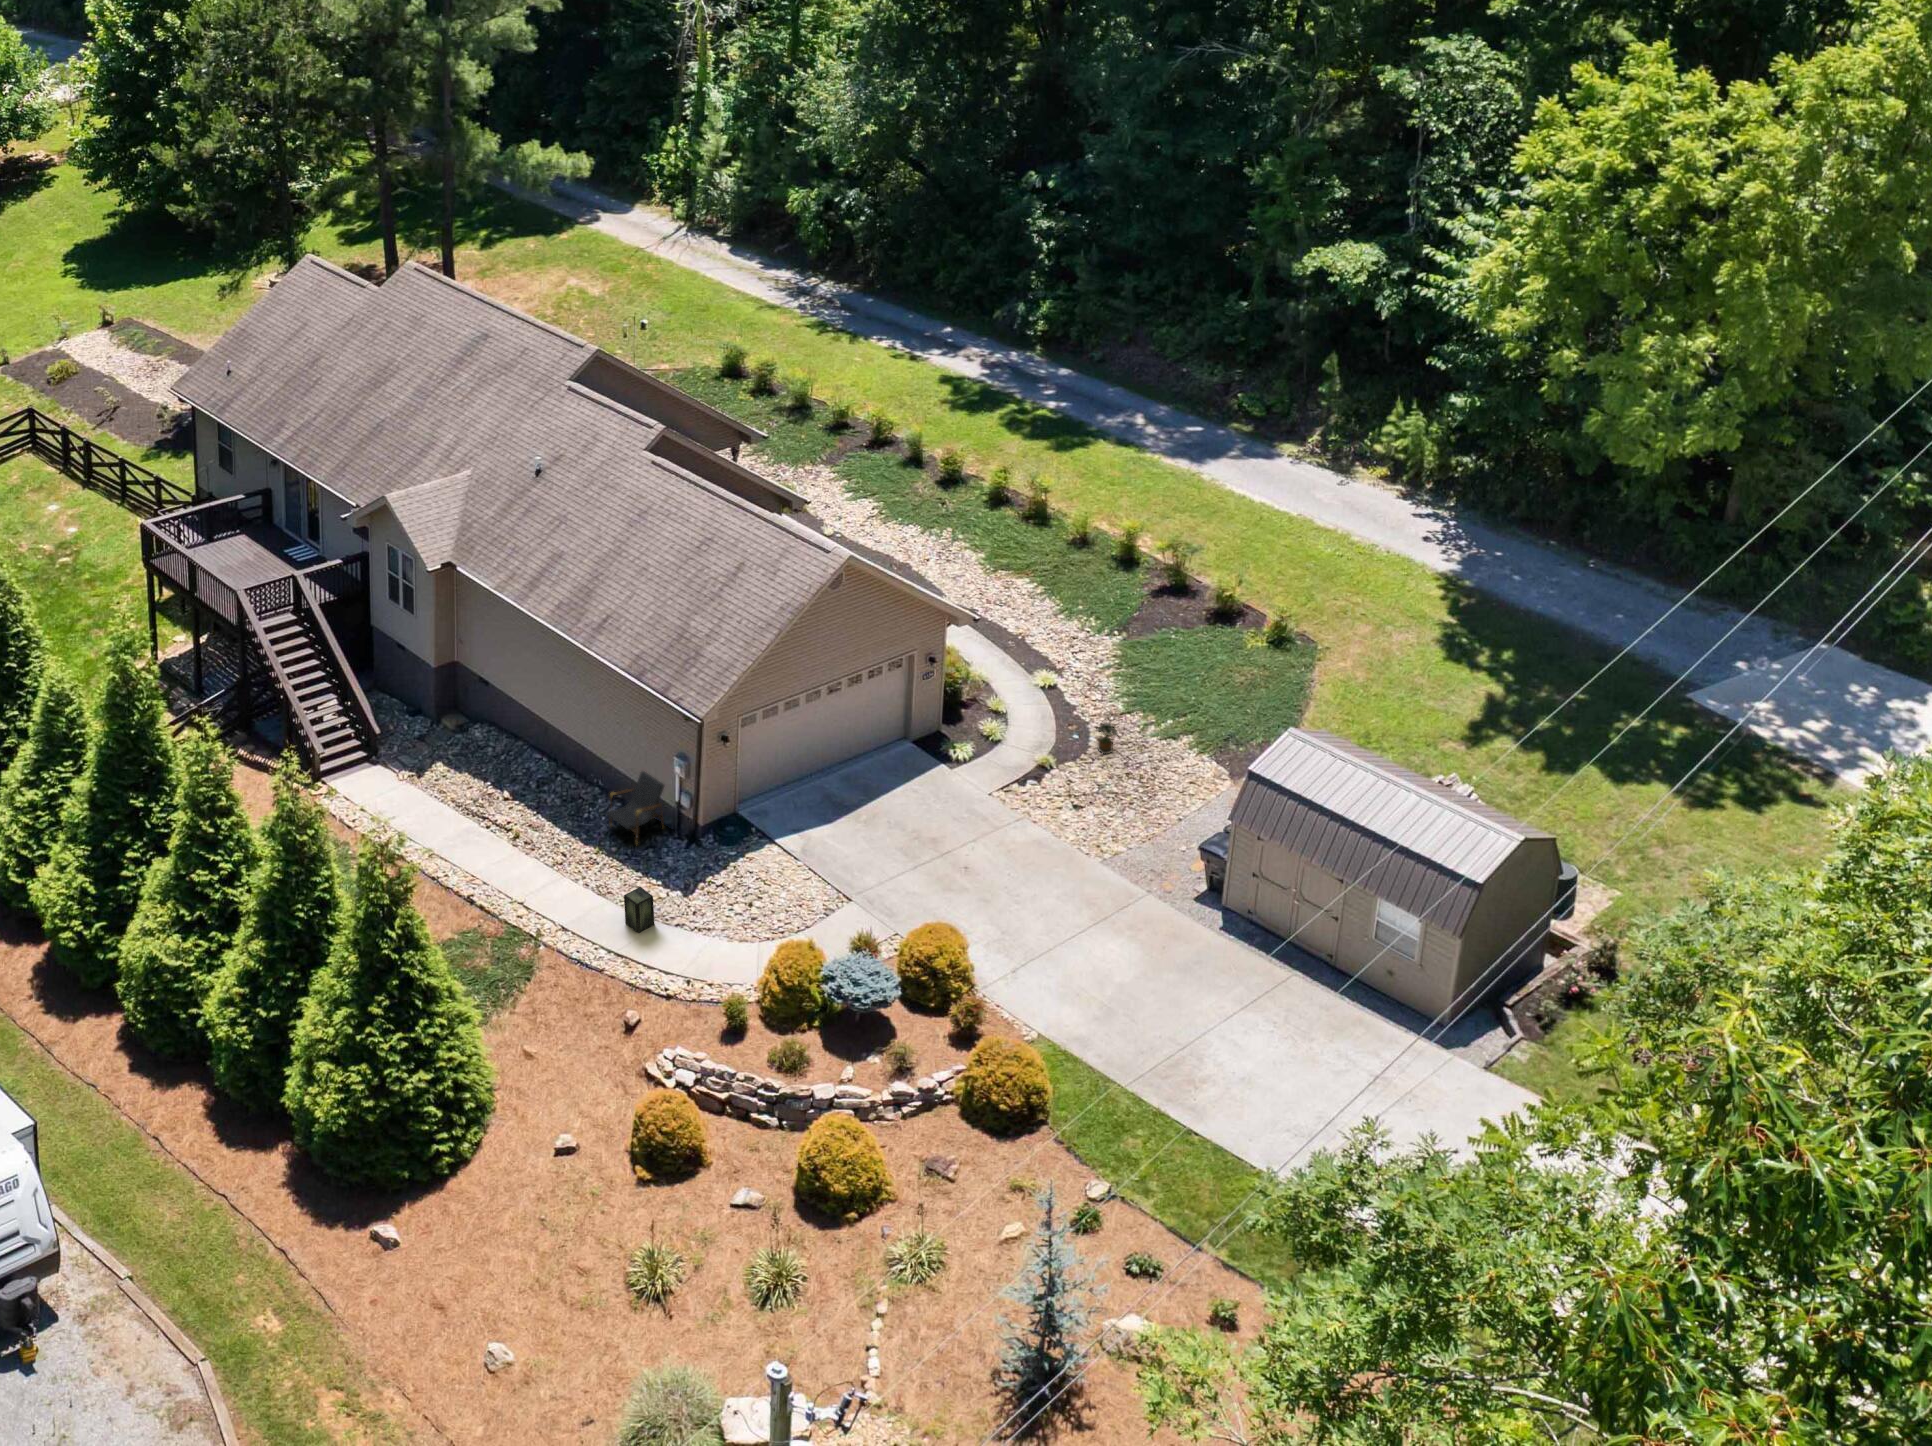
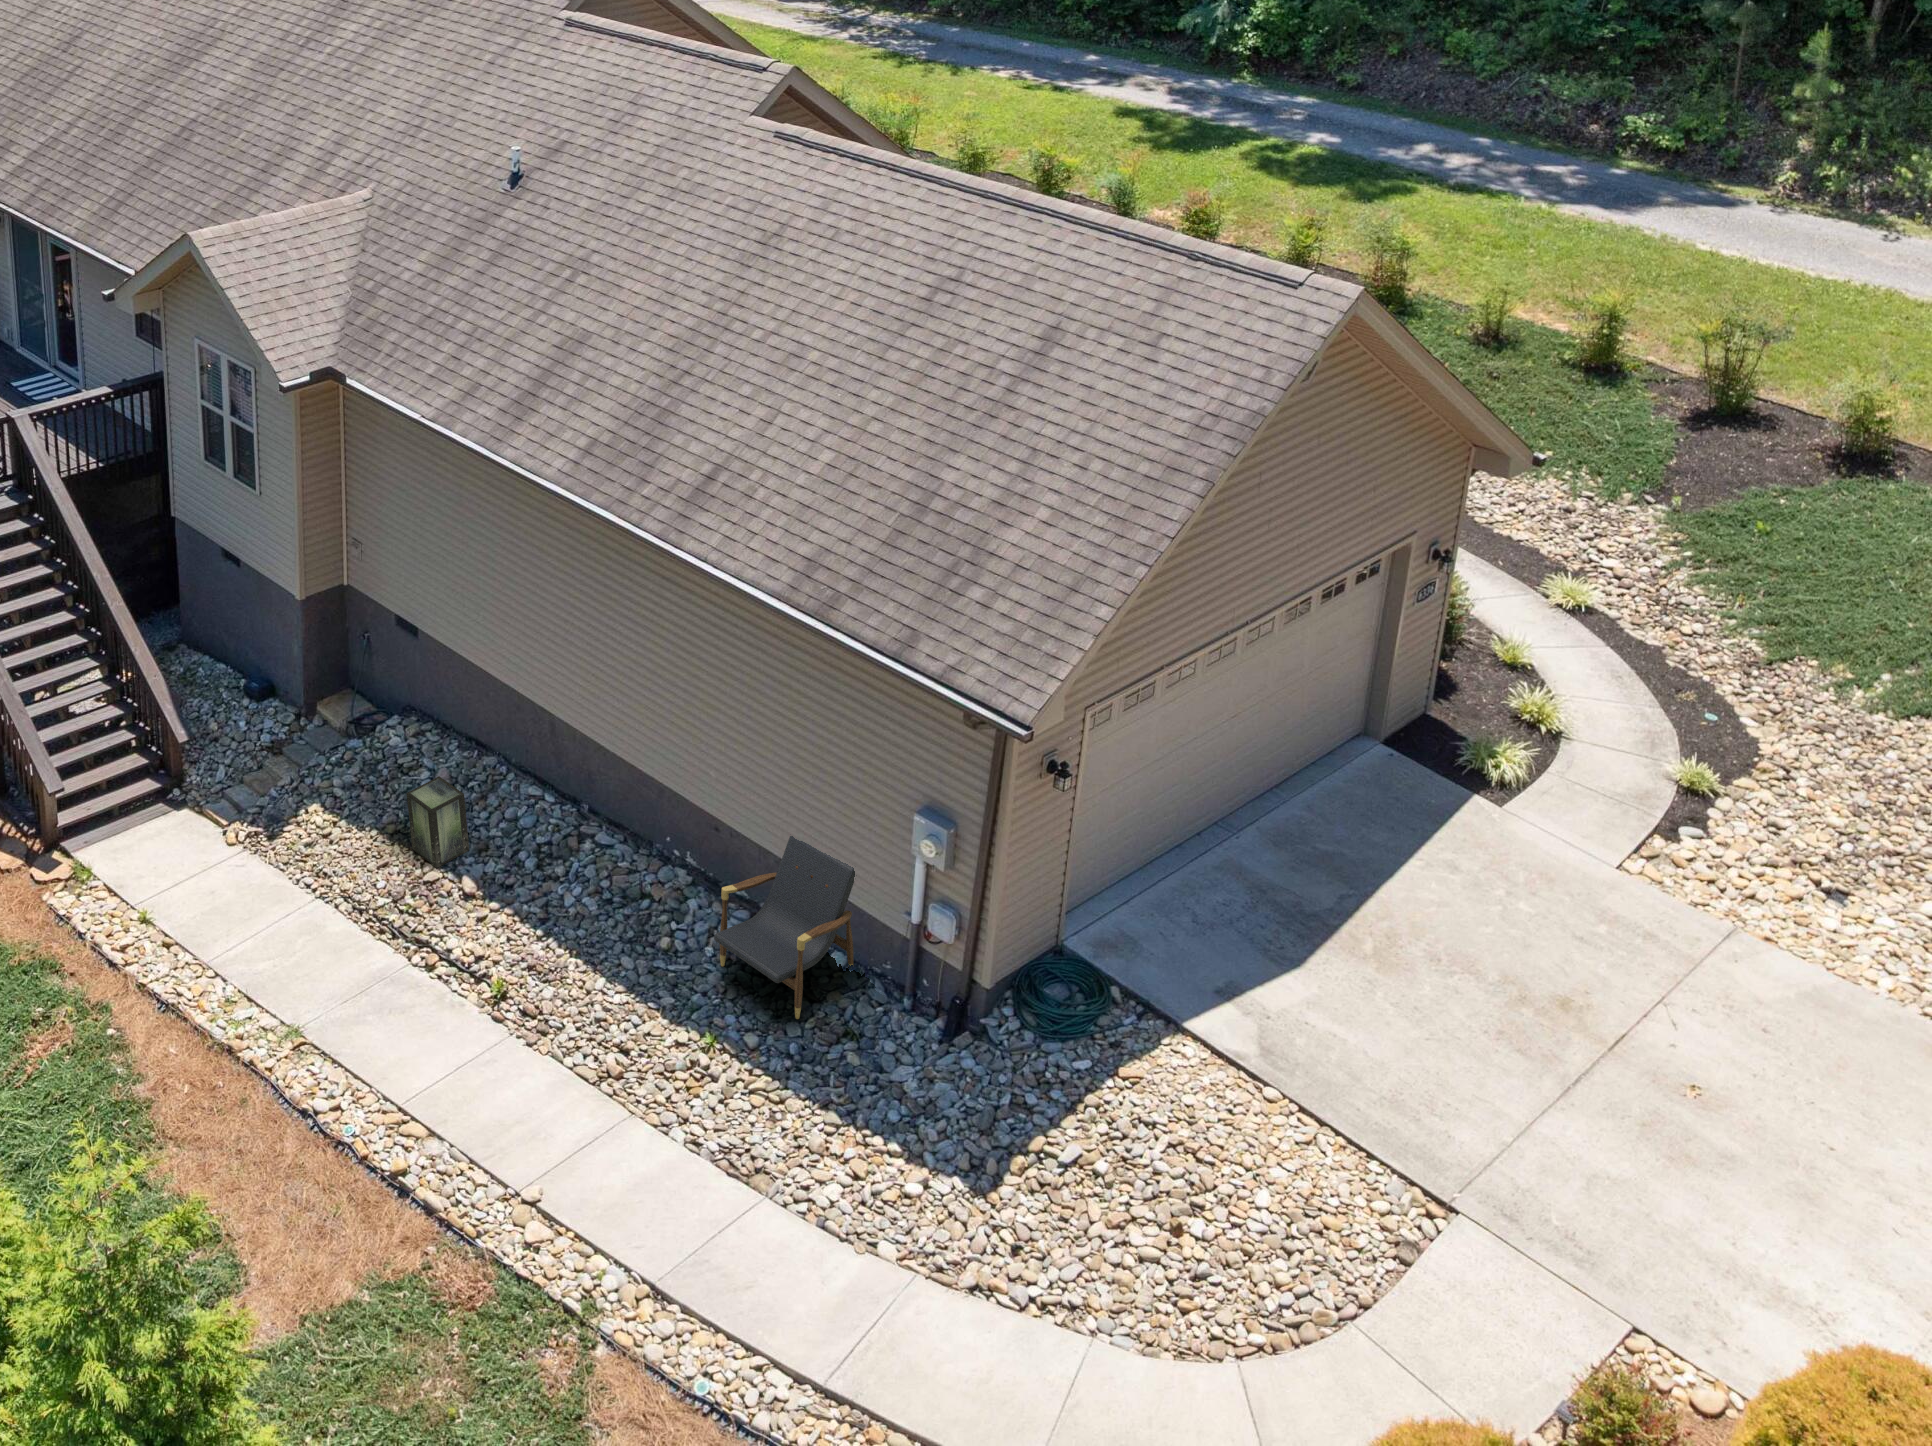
potted tree: present [1096,723,1118,754] -> none [1824,693,1894,769]
storage box: present [624,887,654,933] -> present [407,776,469,868]

